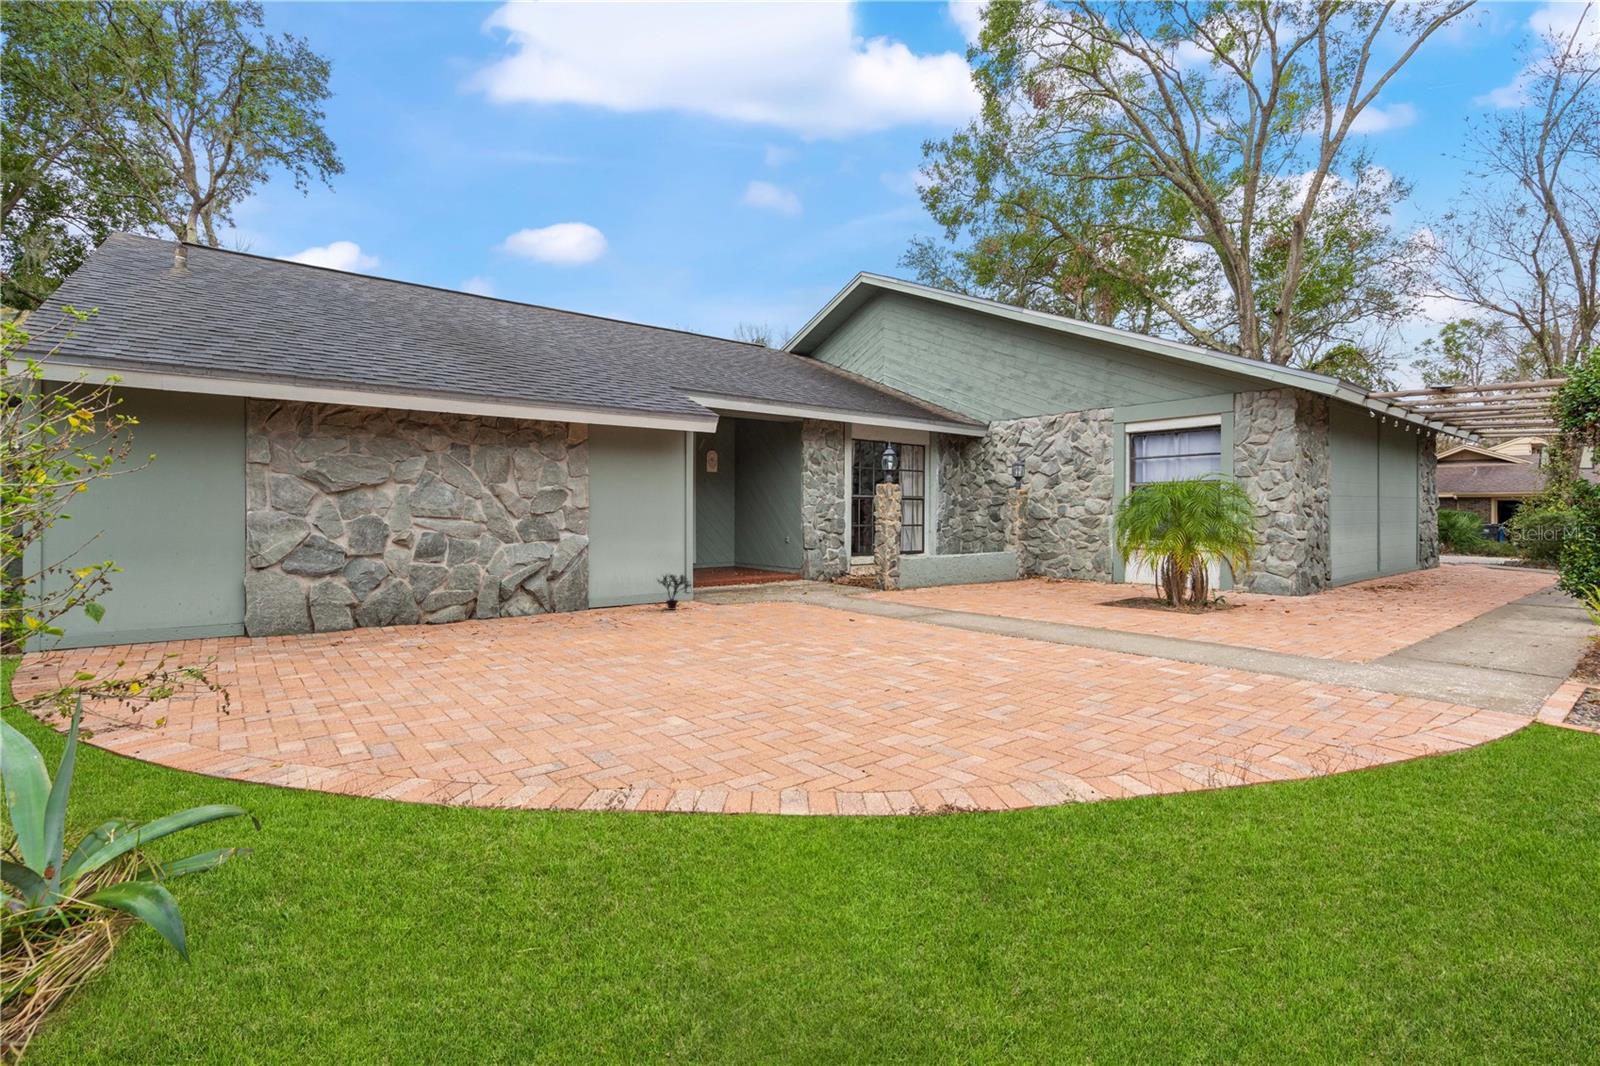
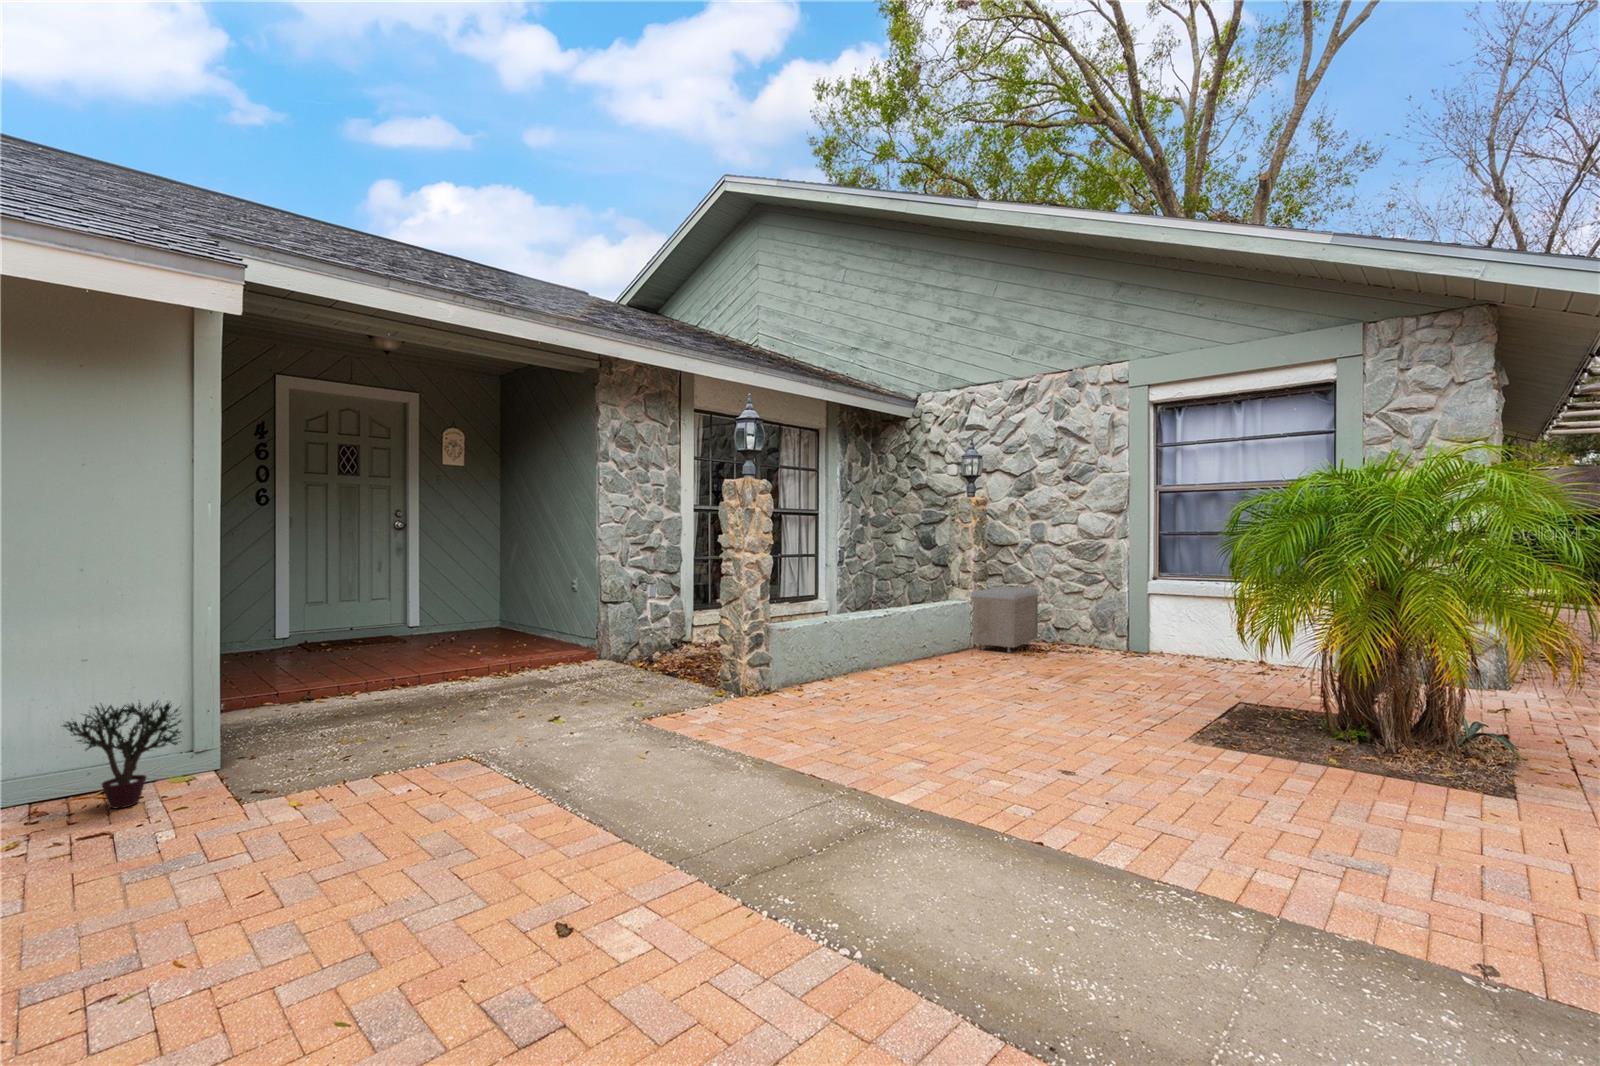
storage bench: none [1016,545,1061,583] -> present [971,587,1038,652]

